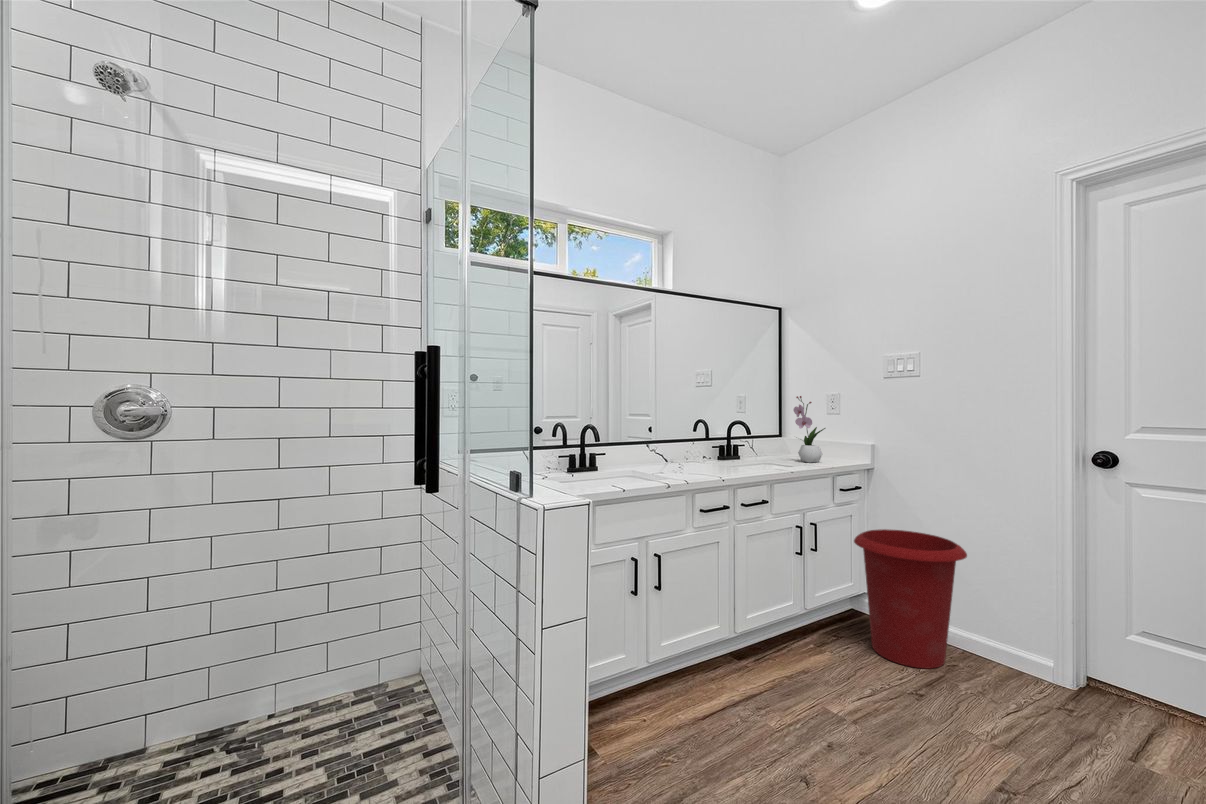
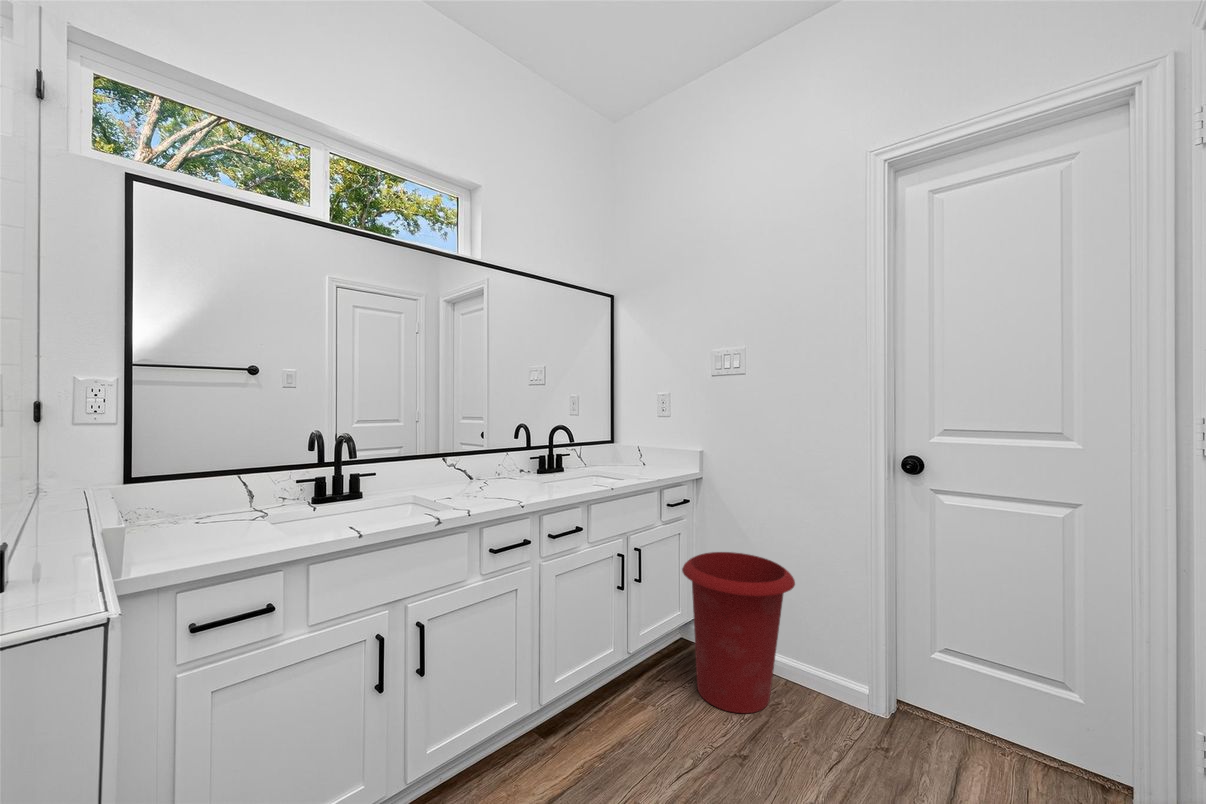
flower arrangement: present [793,396,825,462] -> none [623,399,658,476]

